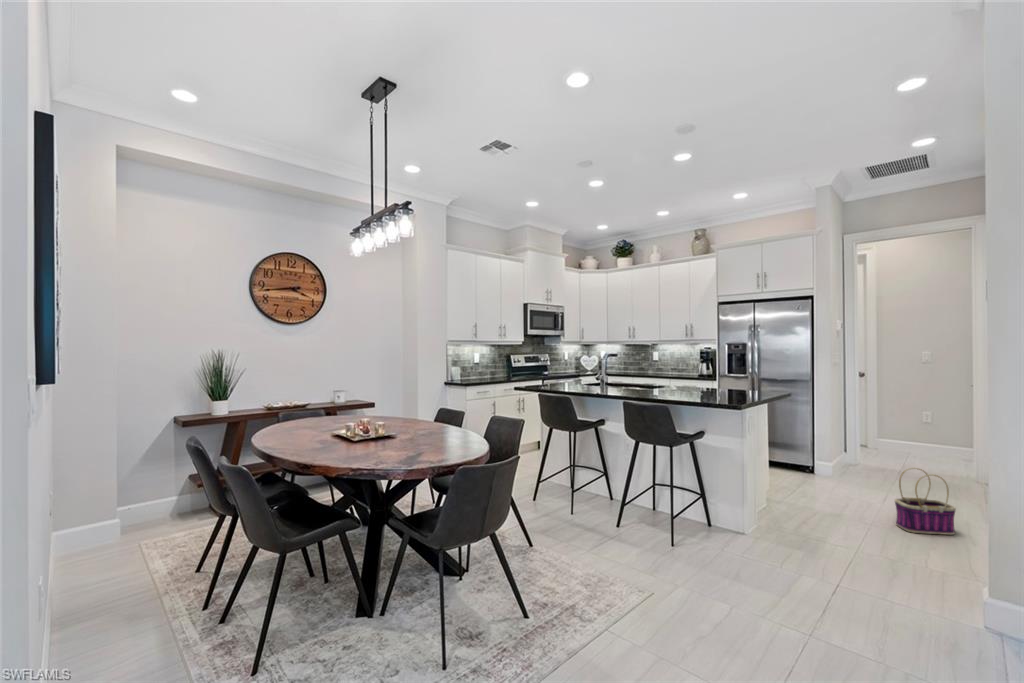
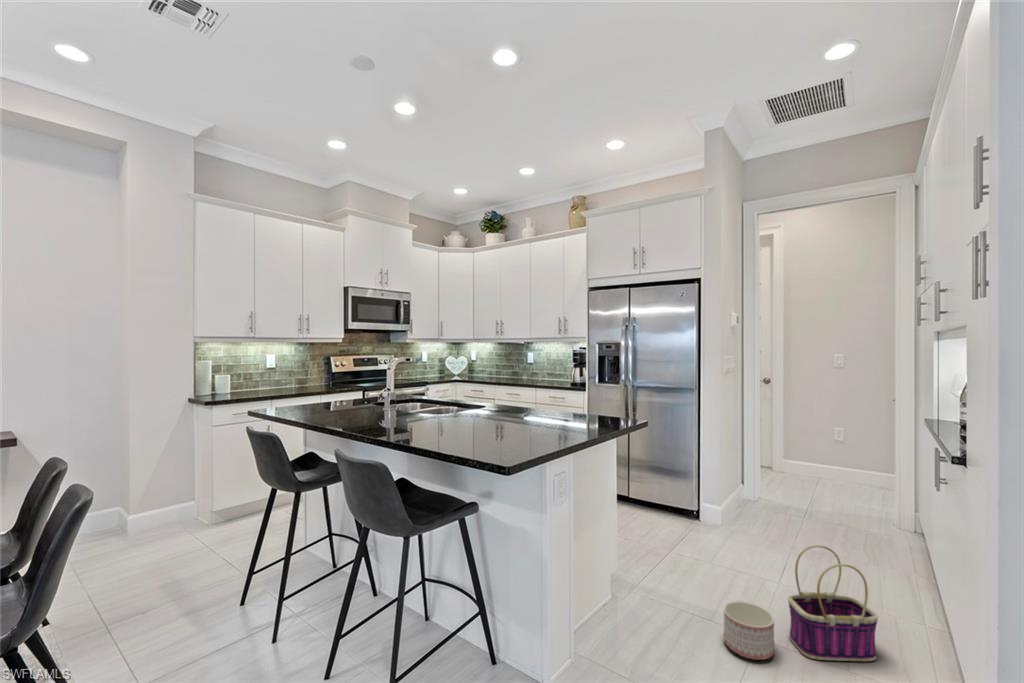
planter: none [852,502,887,532] -> present [724,601,774,660]

